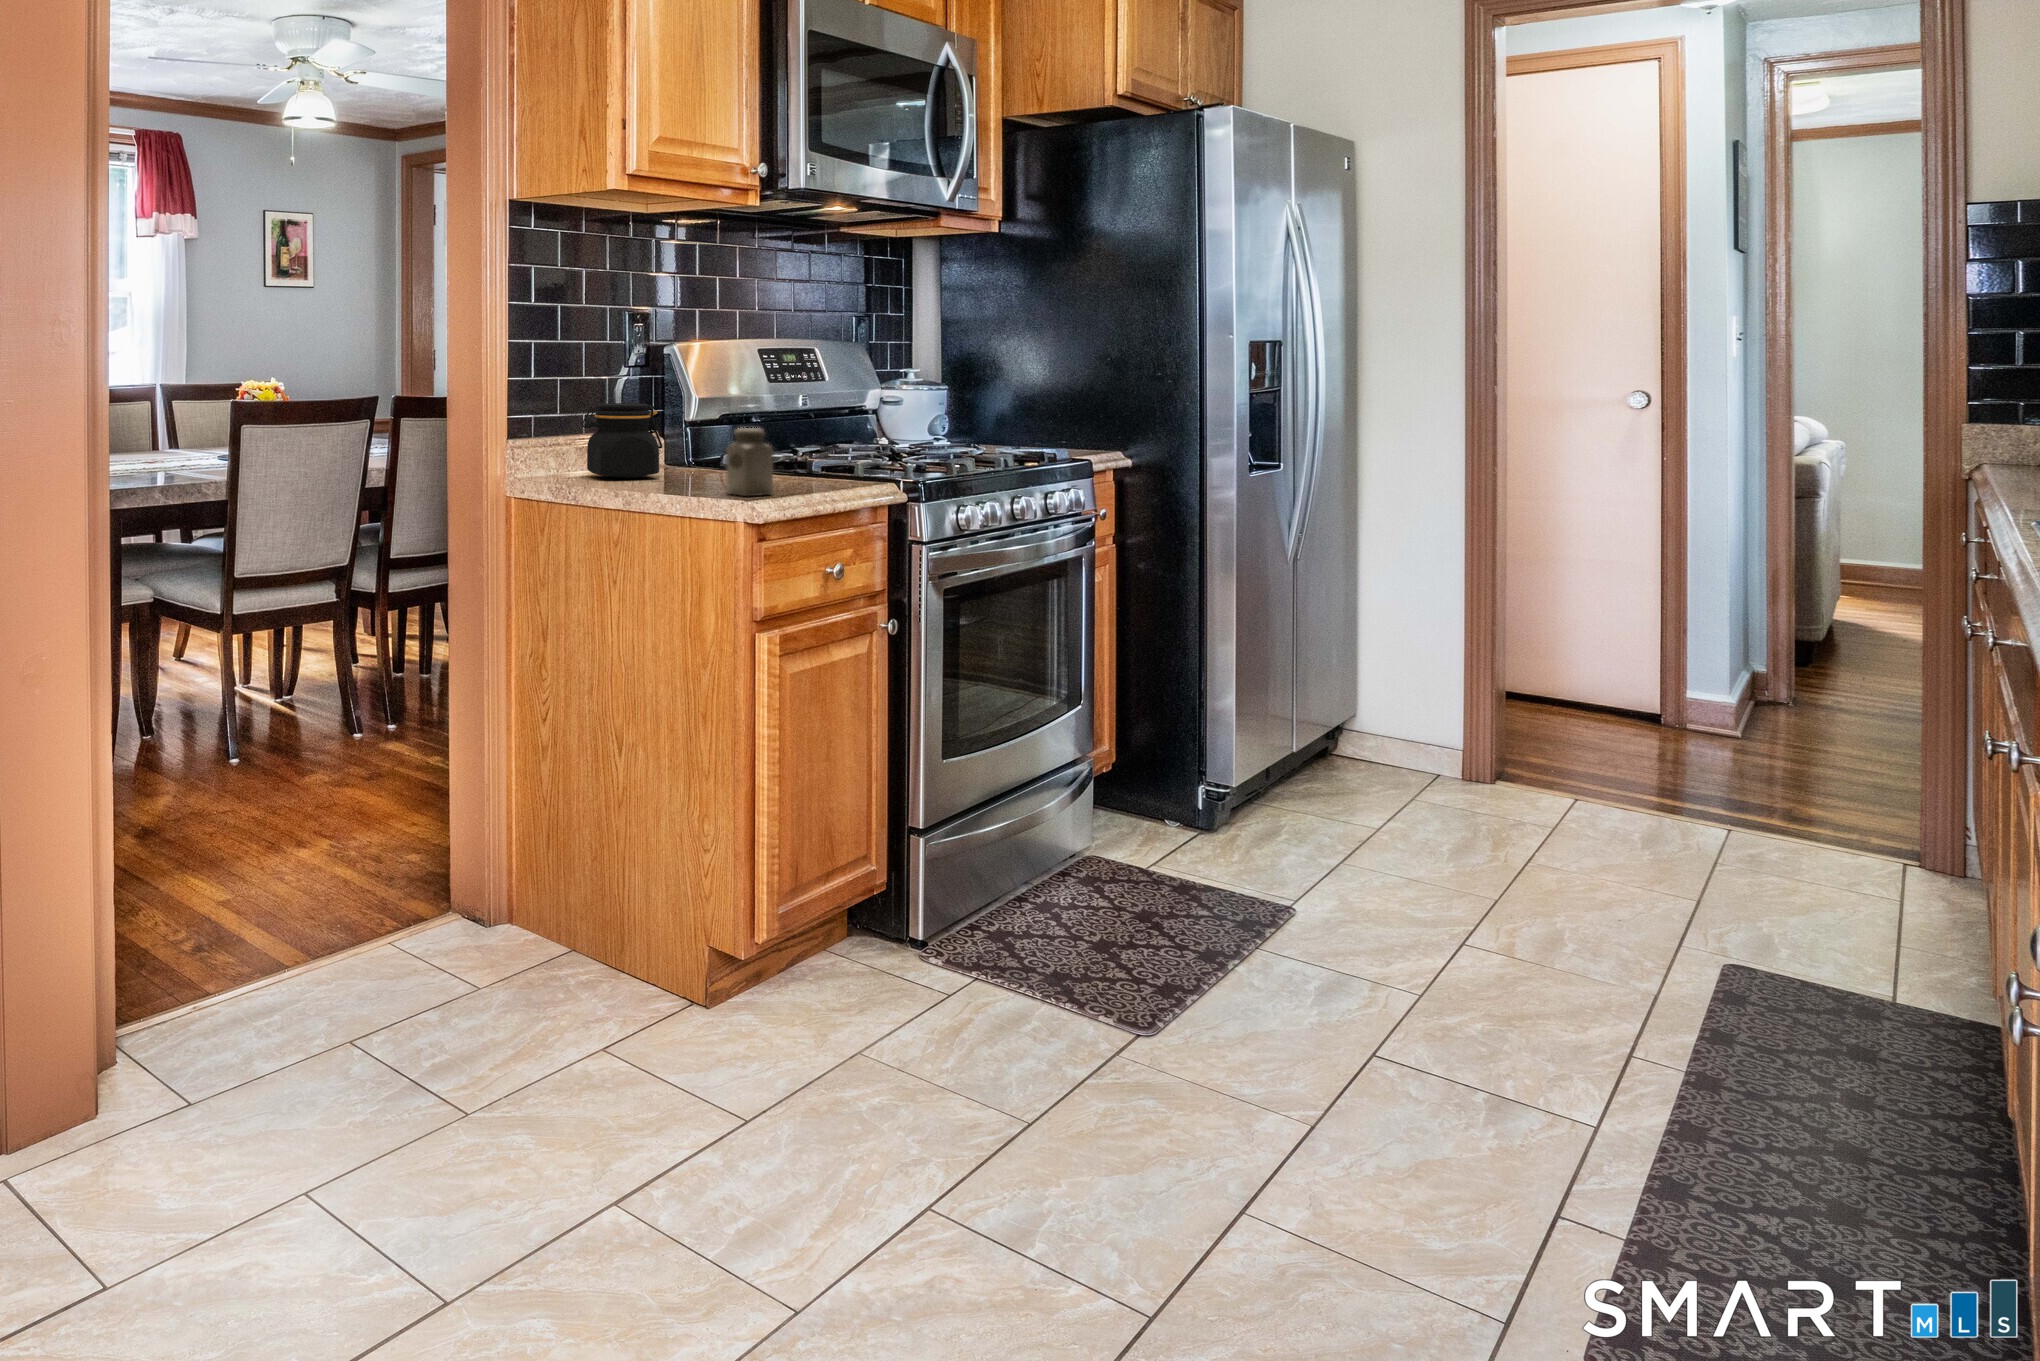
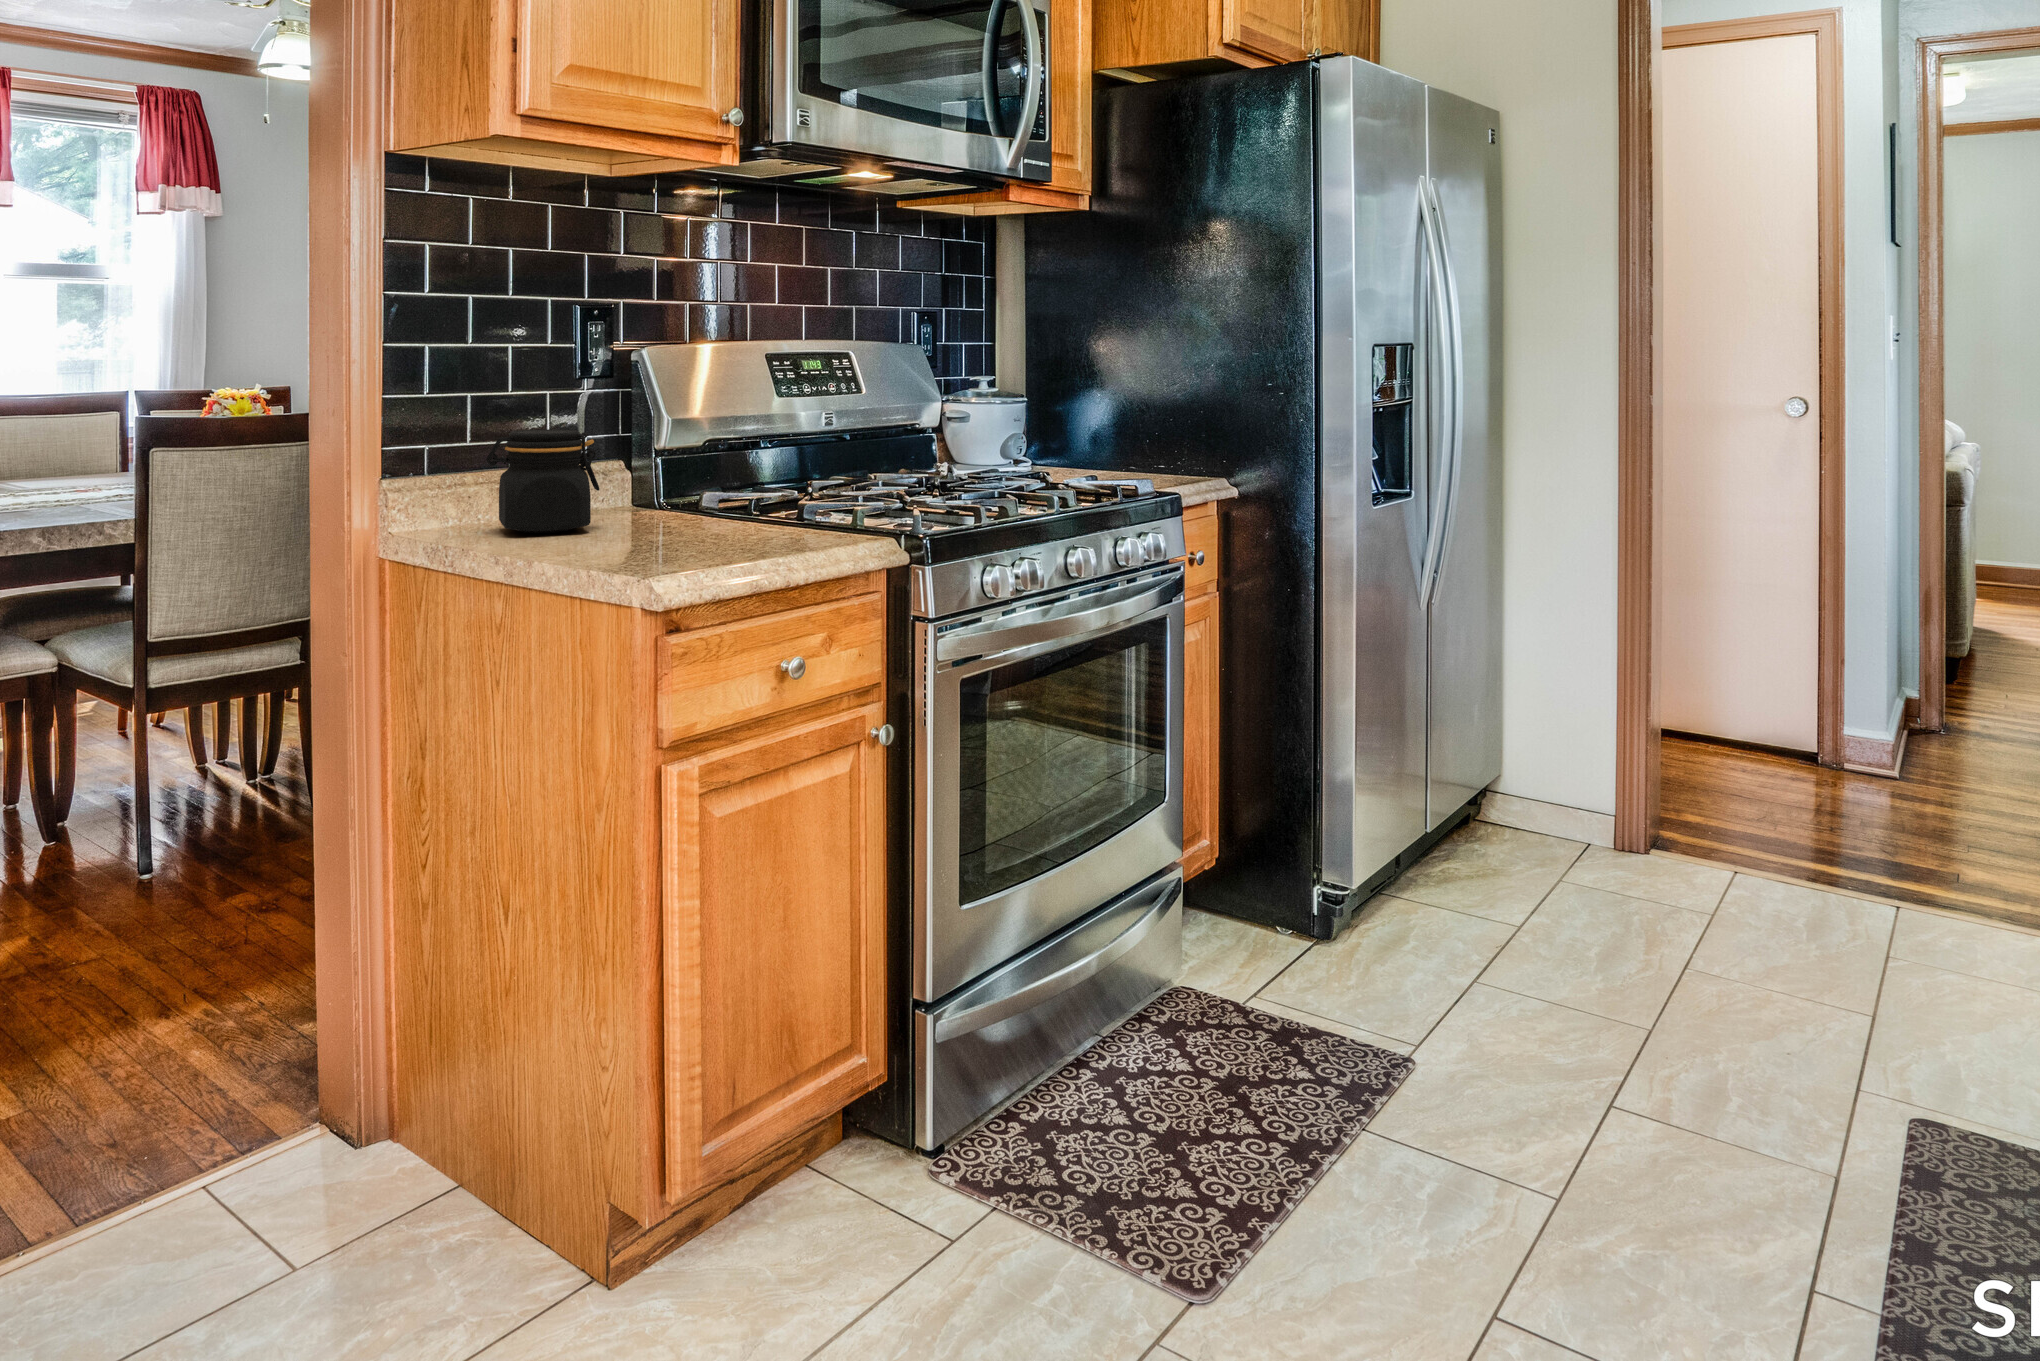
salt shaker: present [726,428,773,496] -> none [641,470,704,567]

